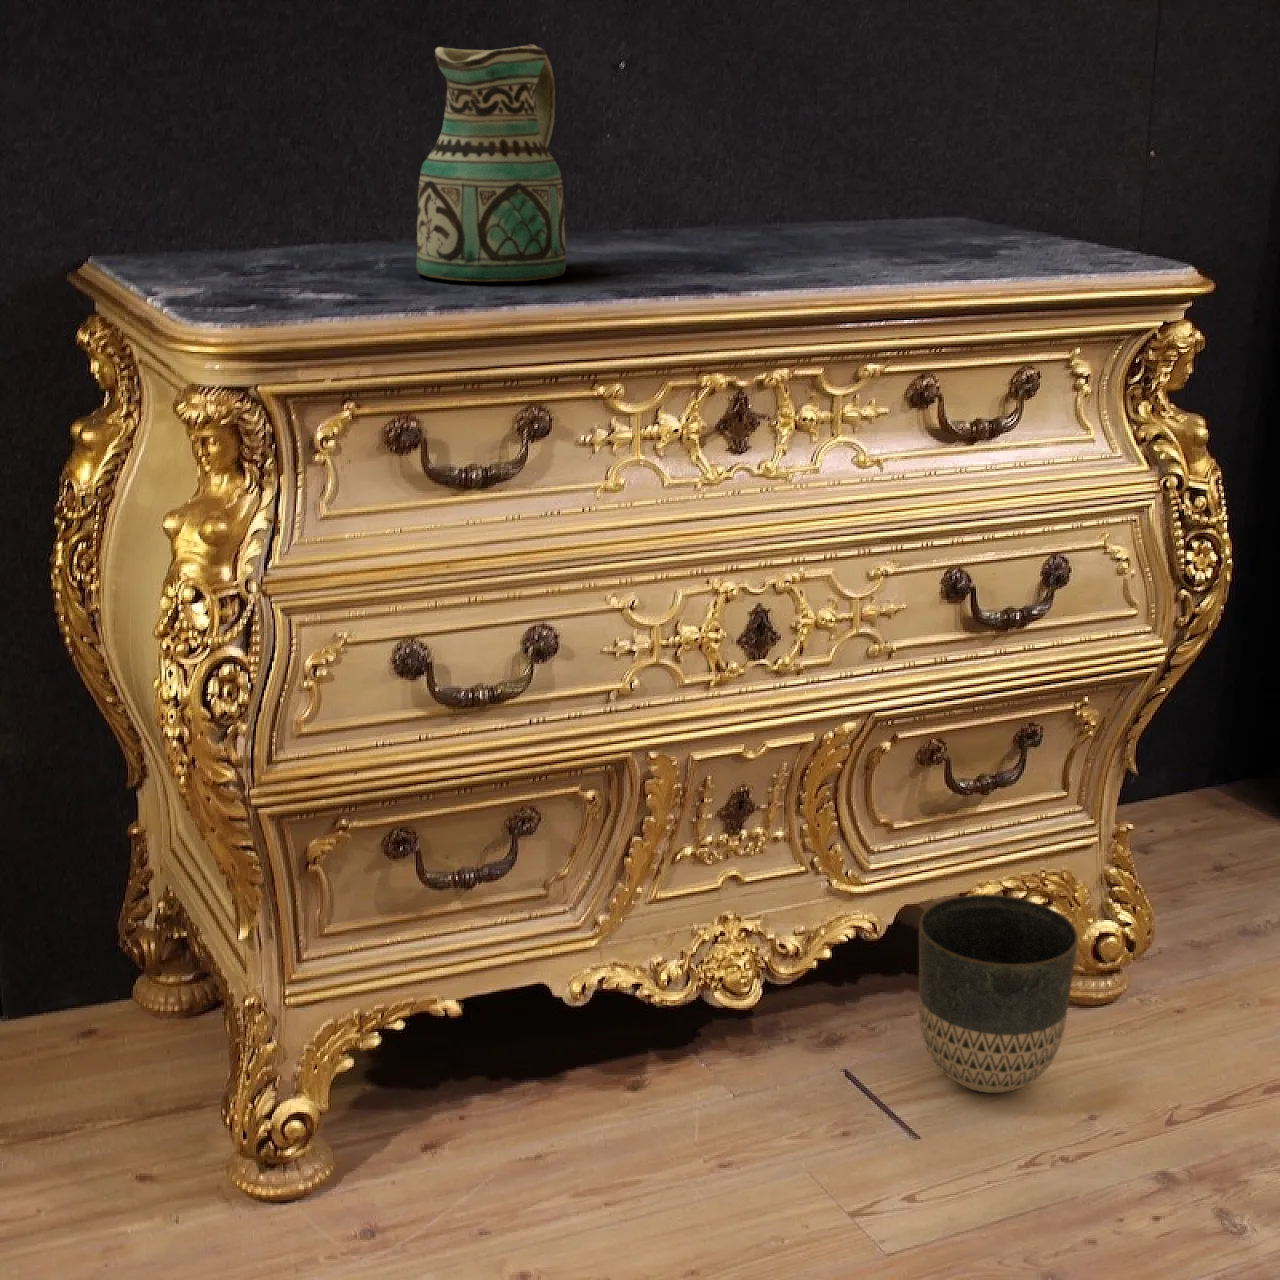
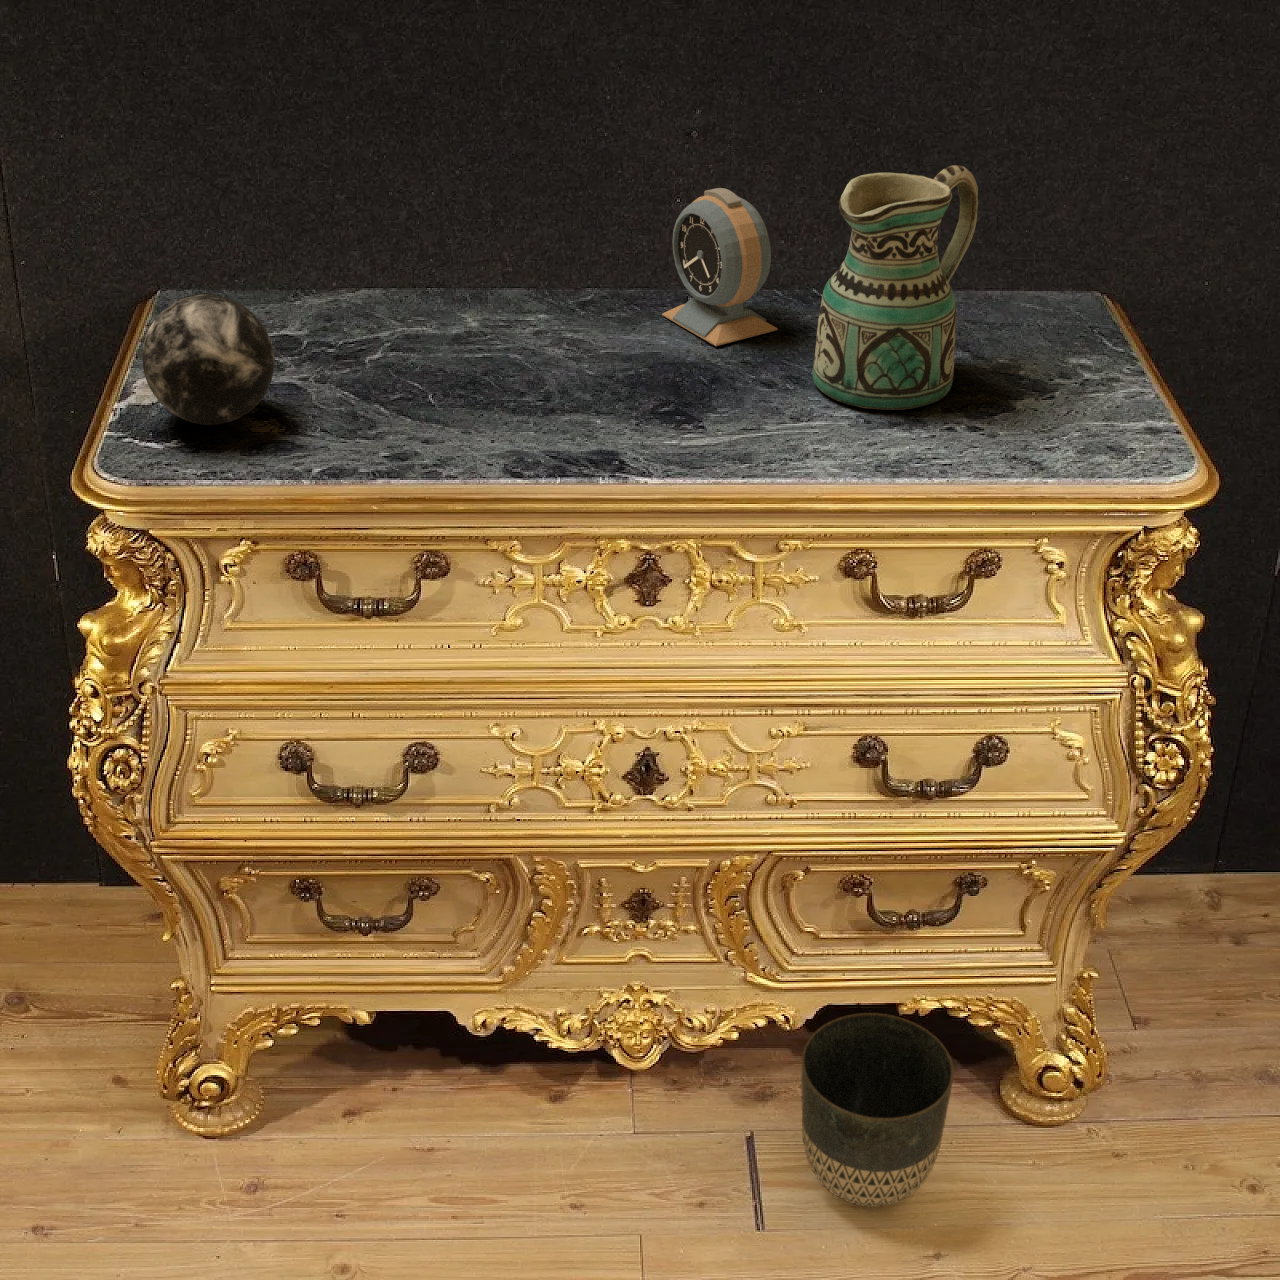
ceramic pitcher: present [416,45,566,281] -> present [812,165,978,410]
alarm clock: none [619,100,737,246] -> present [662,188,777,346]
decorative orb: none [197,146,341,292] -> present [142,295,274,425]

